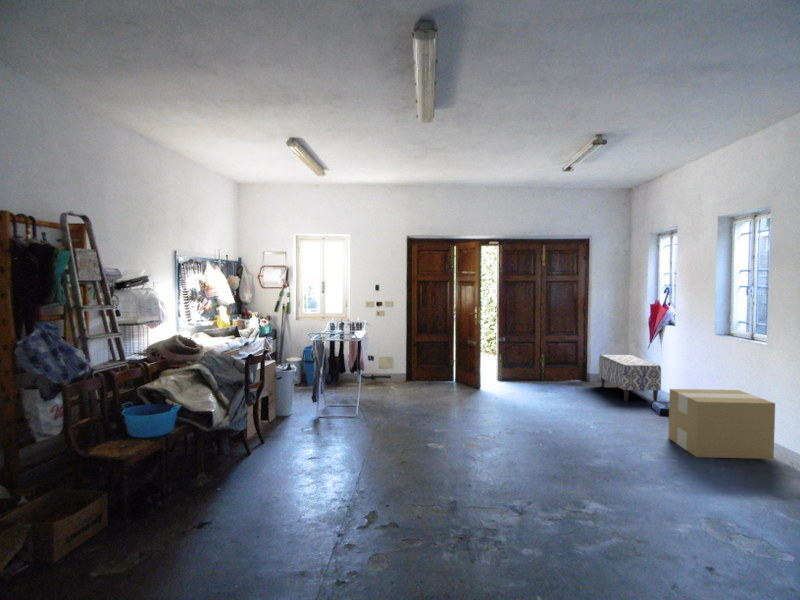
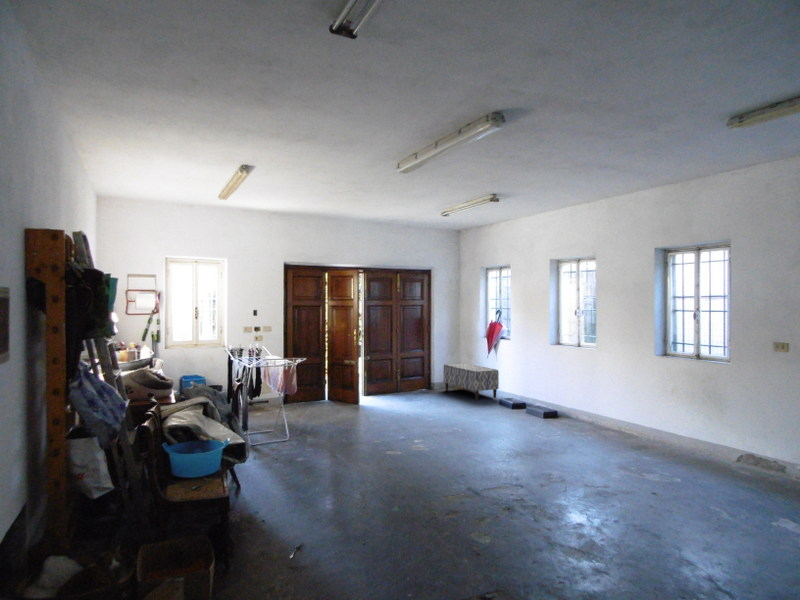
cardboard box: present [669,389,775,459] -> none [540,384,611,436]

